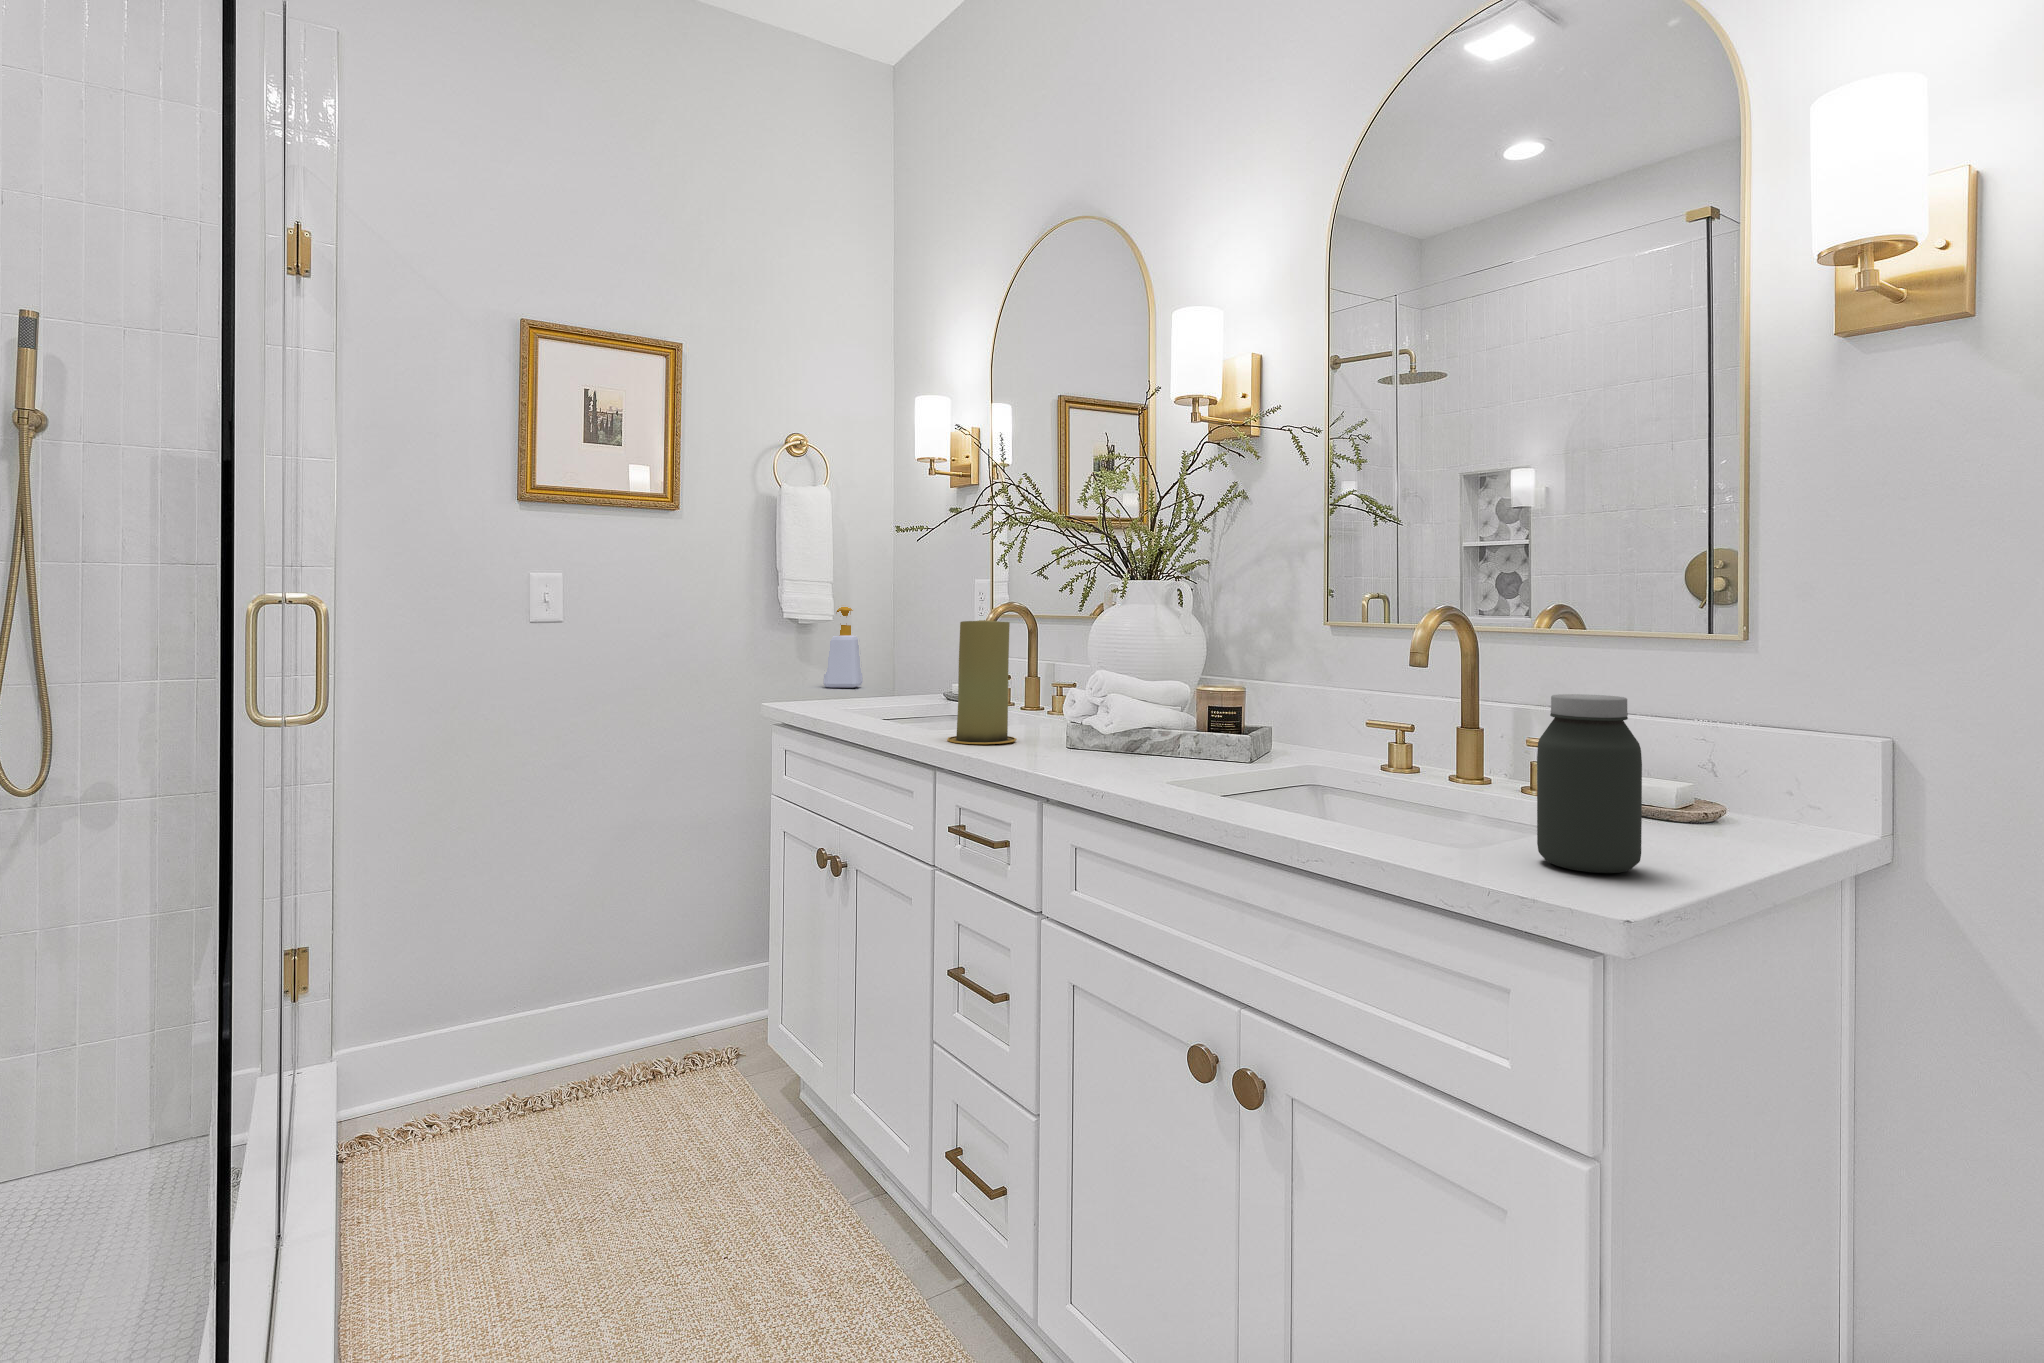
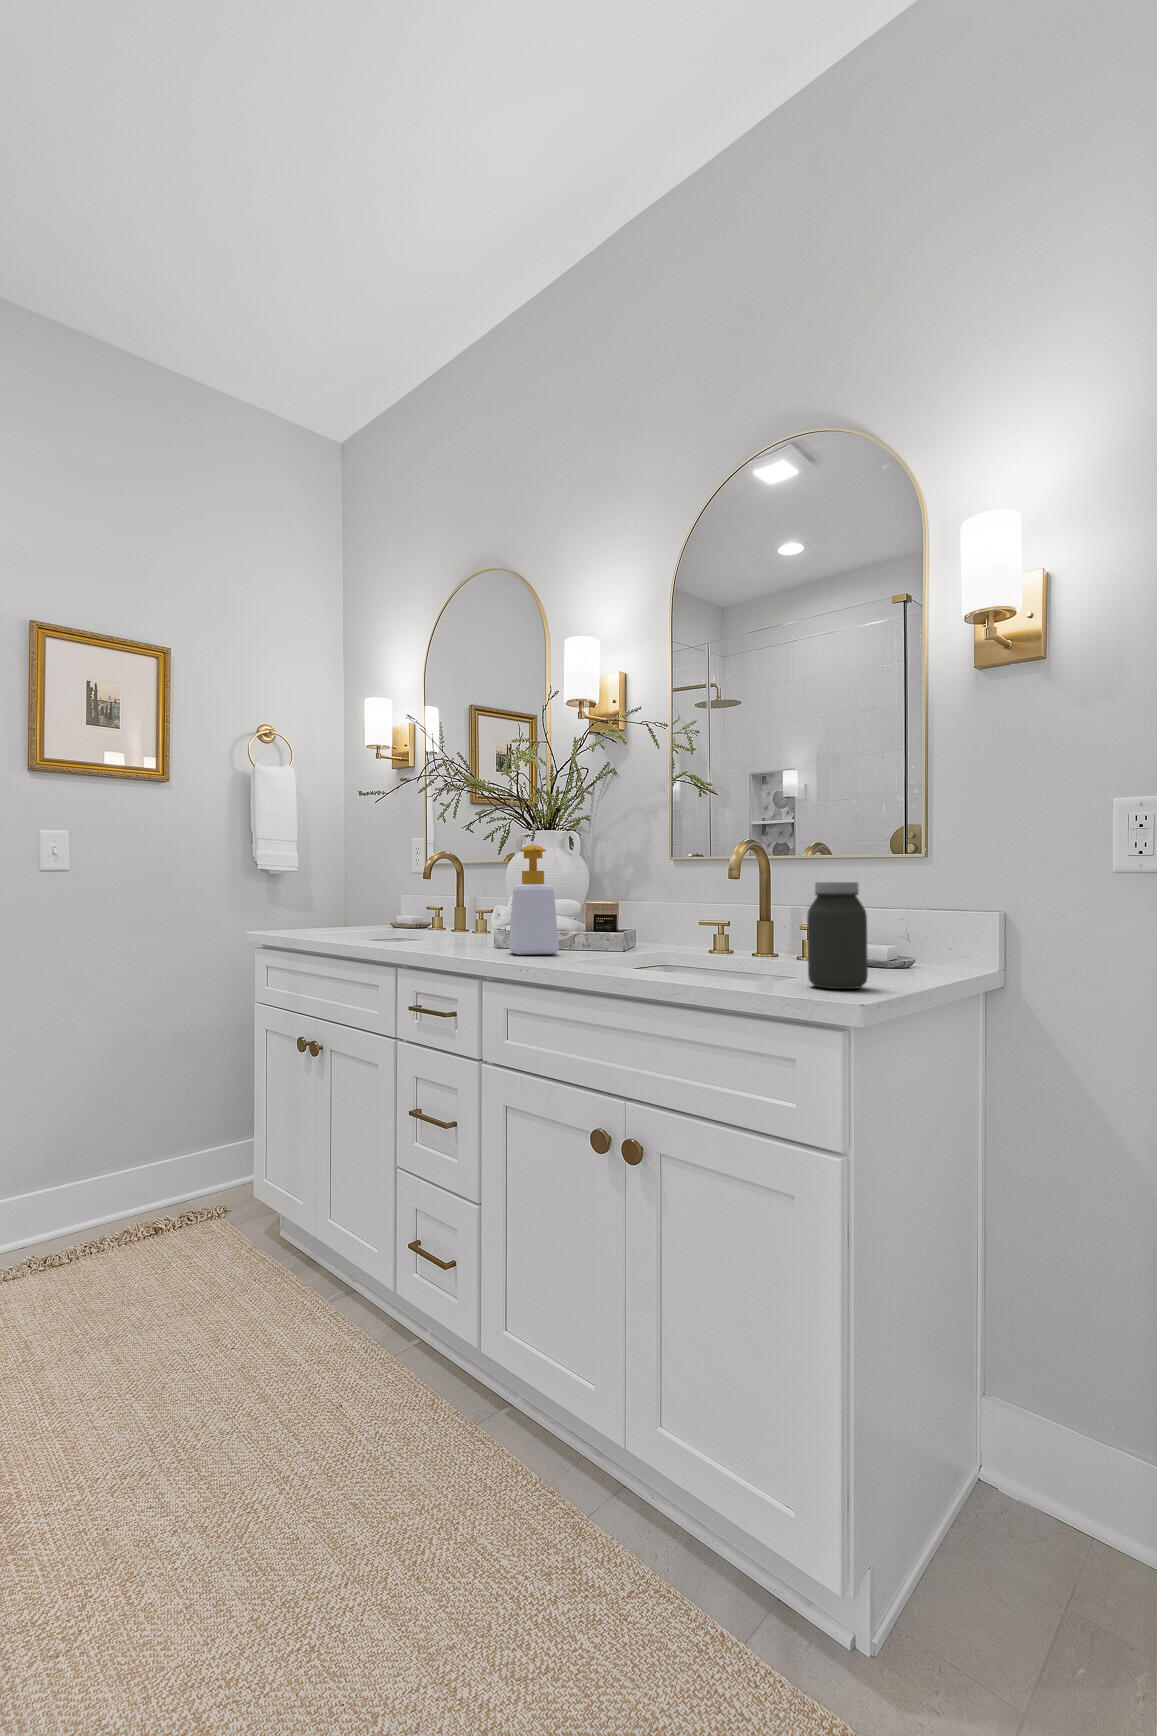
soap bottle: present [823,607,863,688] -> present [509,845,559,955]
candle: present [947,620,1016,744] -> none [404,857,455,947]

